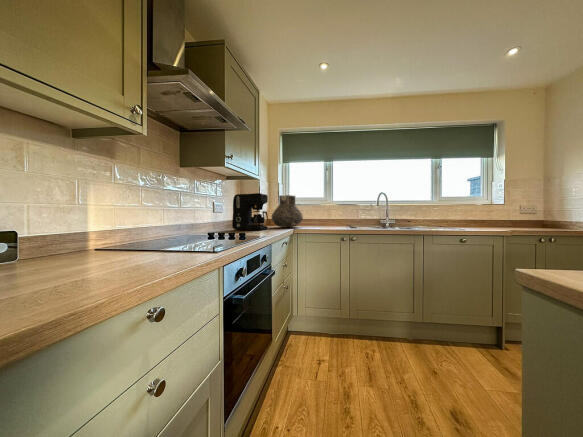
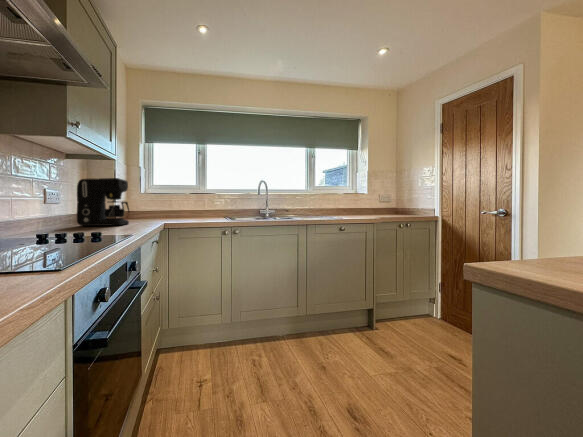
vase: present [271,195,303,227] -> none [133,182,173,221]

